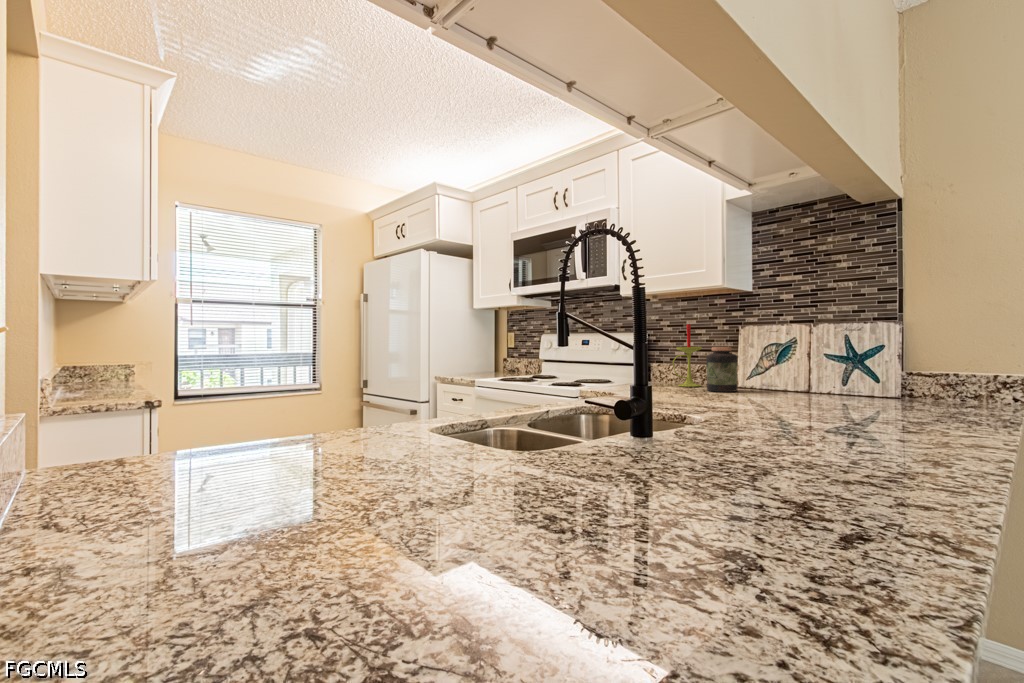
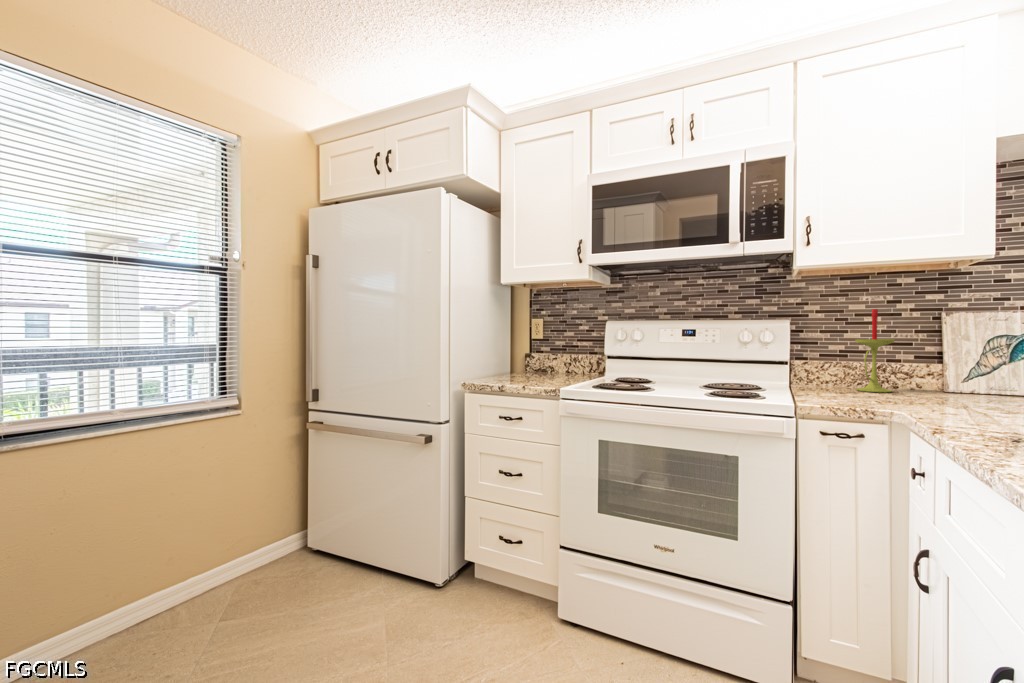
jar: present [706,347,738,392] -> none [940,339,994,401]

